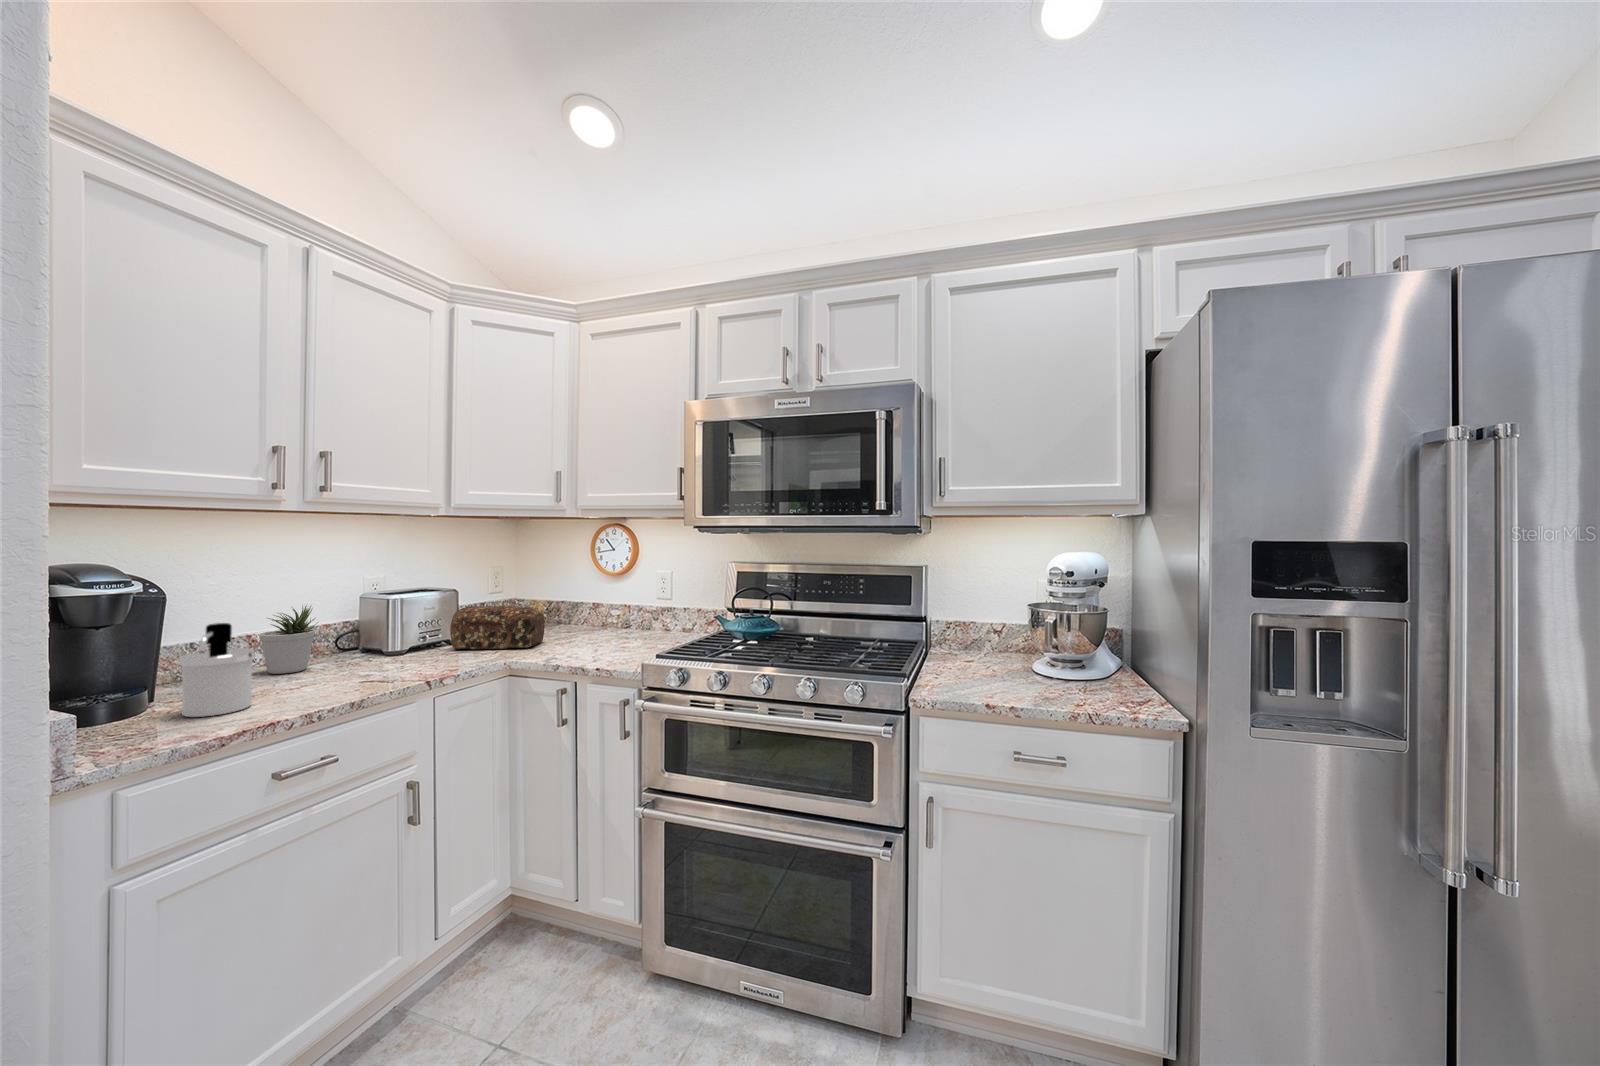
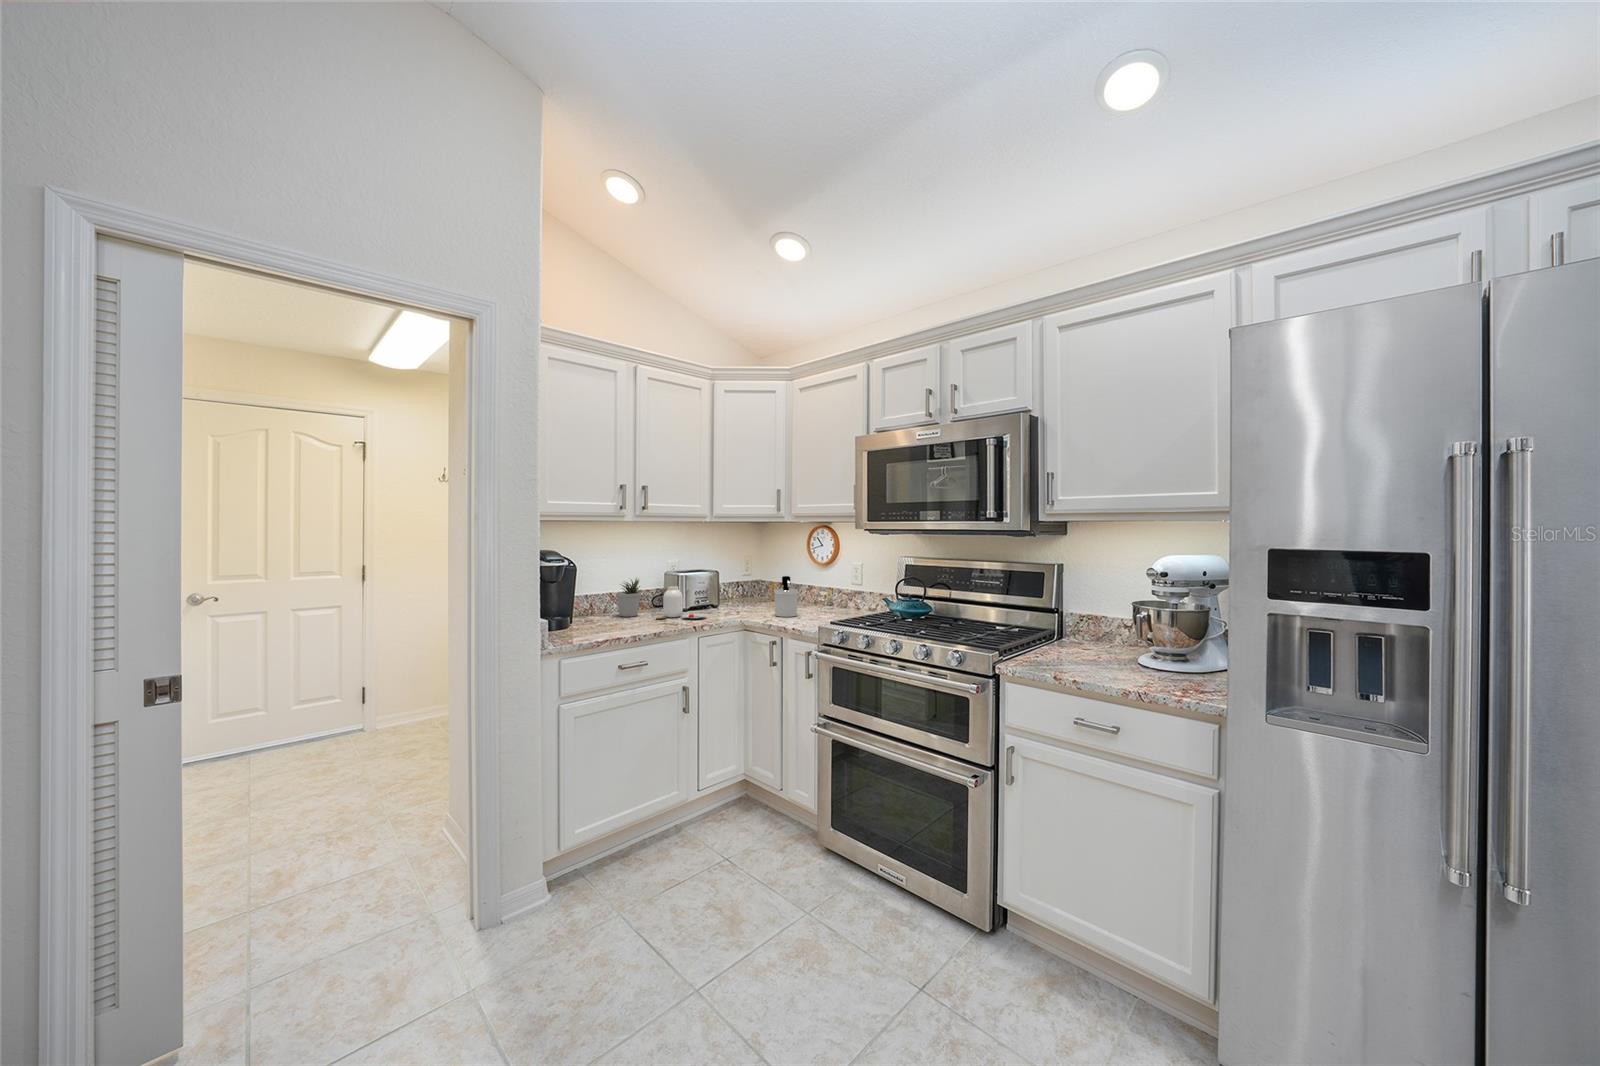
bread loaf: present [450,605,545,650] -> none [712,583,770,613]
jar: none [346,616,446,673] -> present [656,586,707,619]
soap dispenser: present [180,623,255,717] -> present [774,576,798,617]

